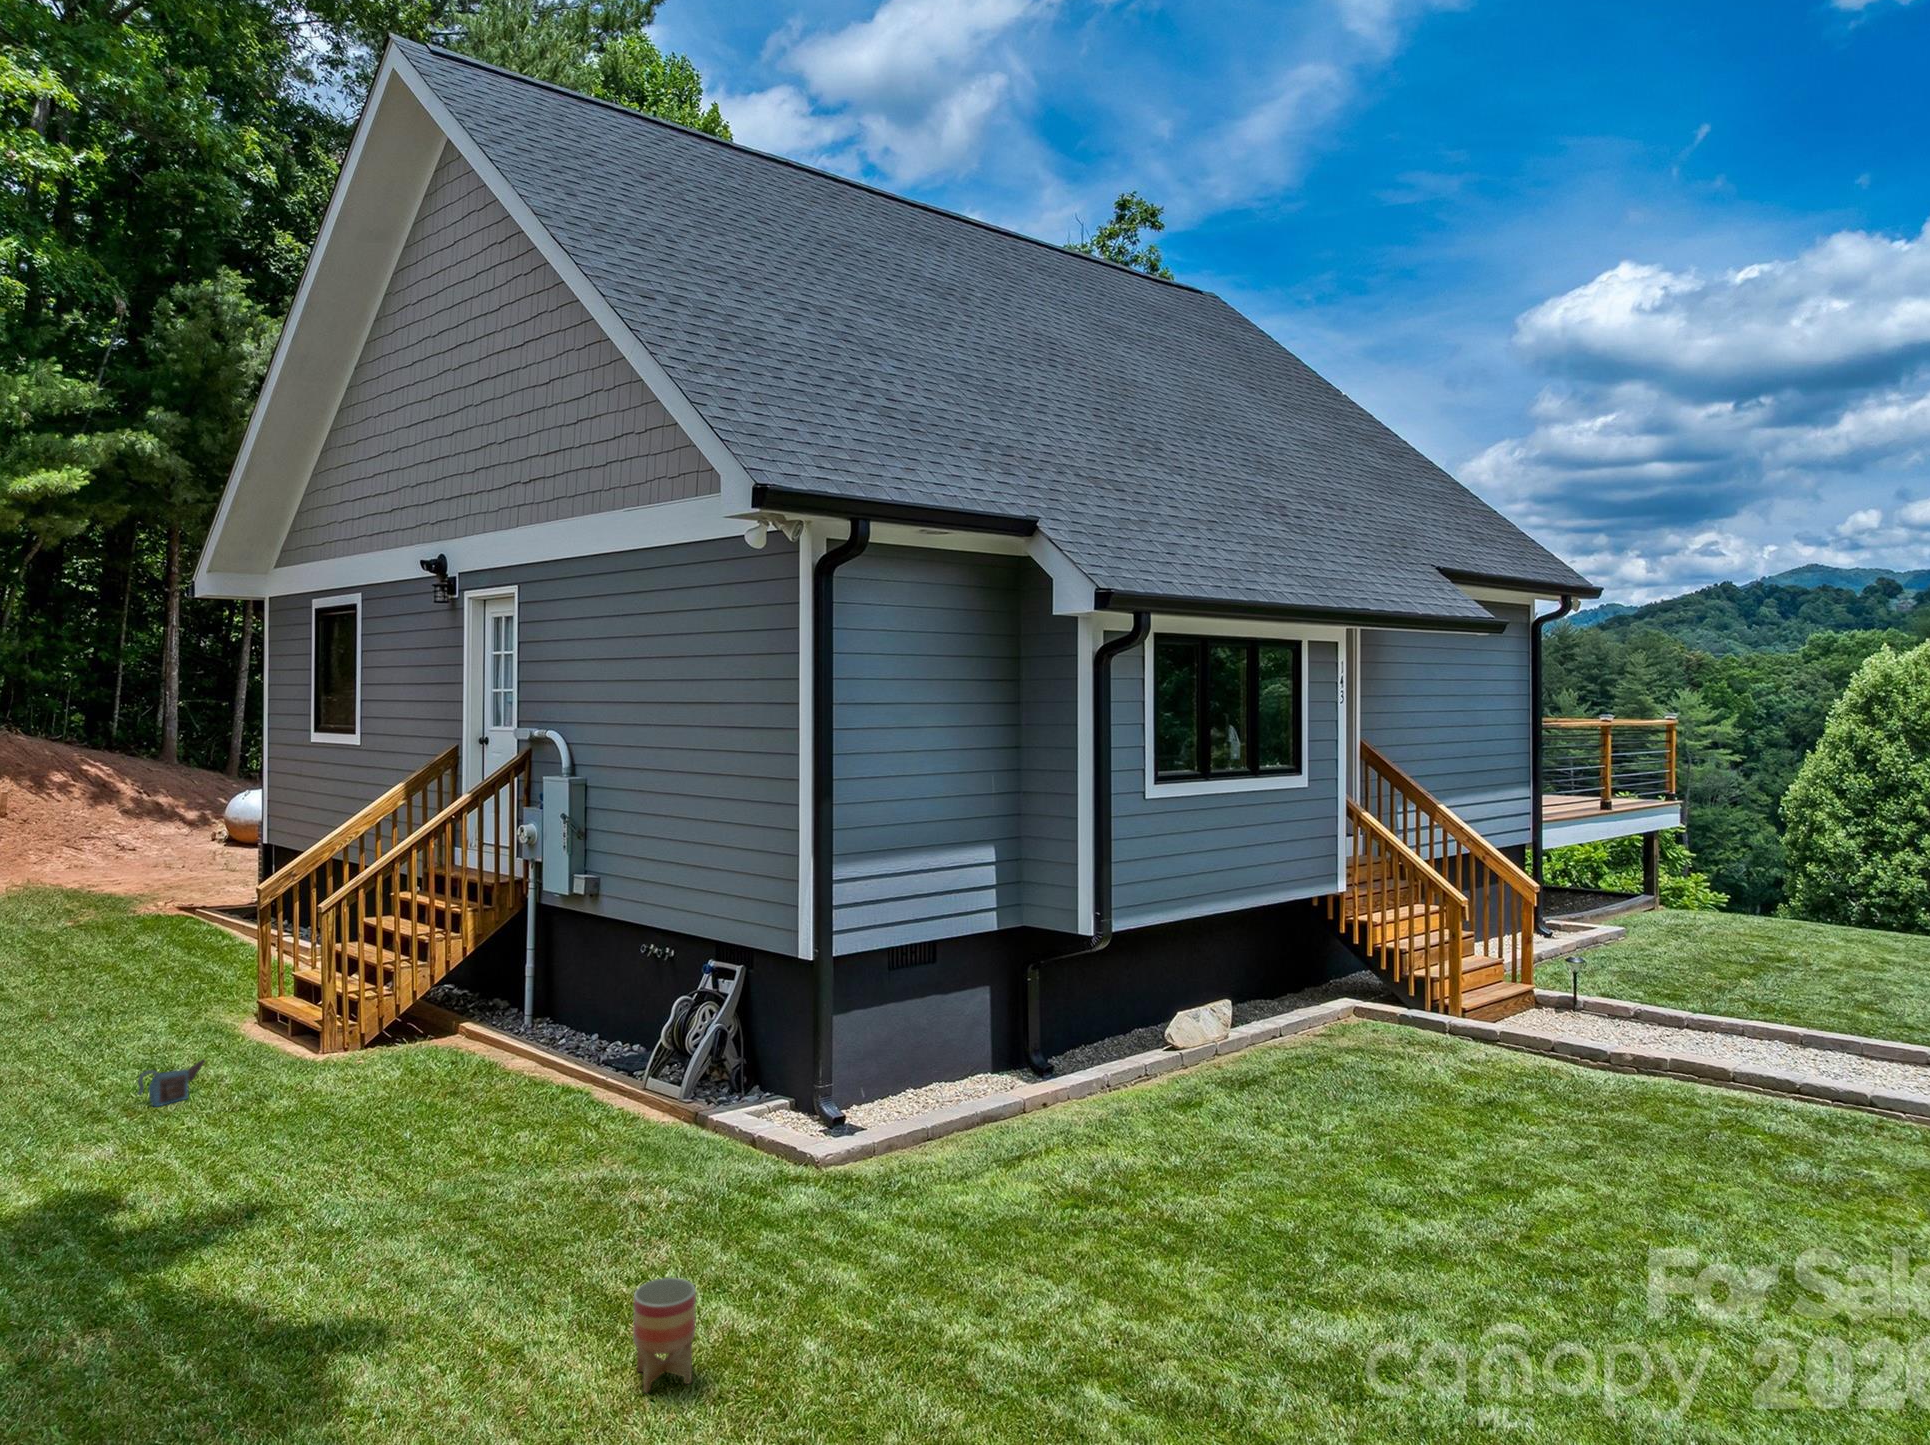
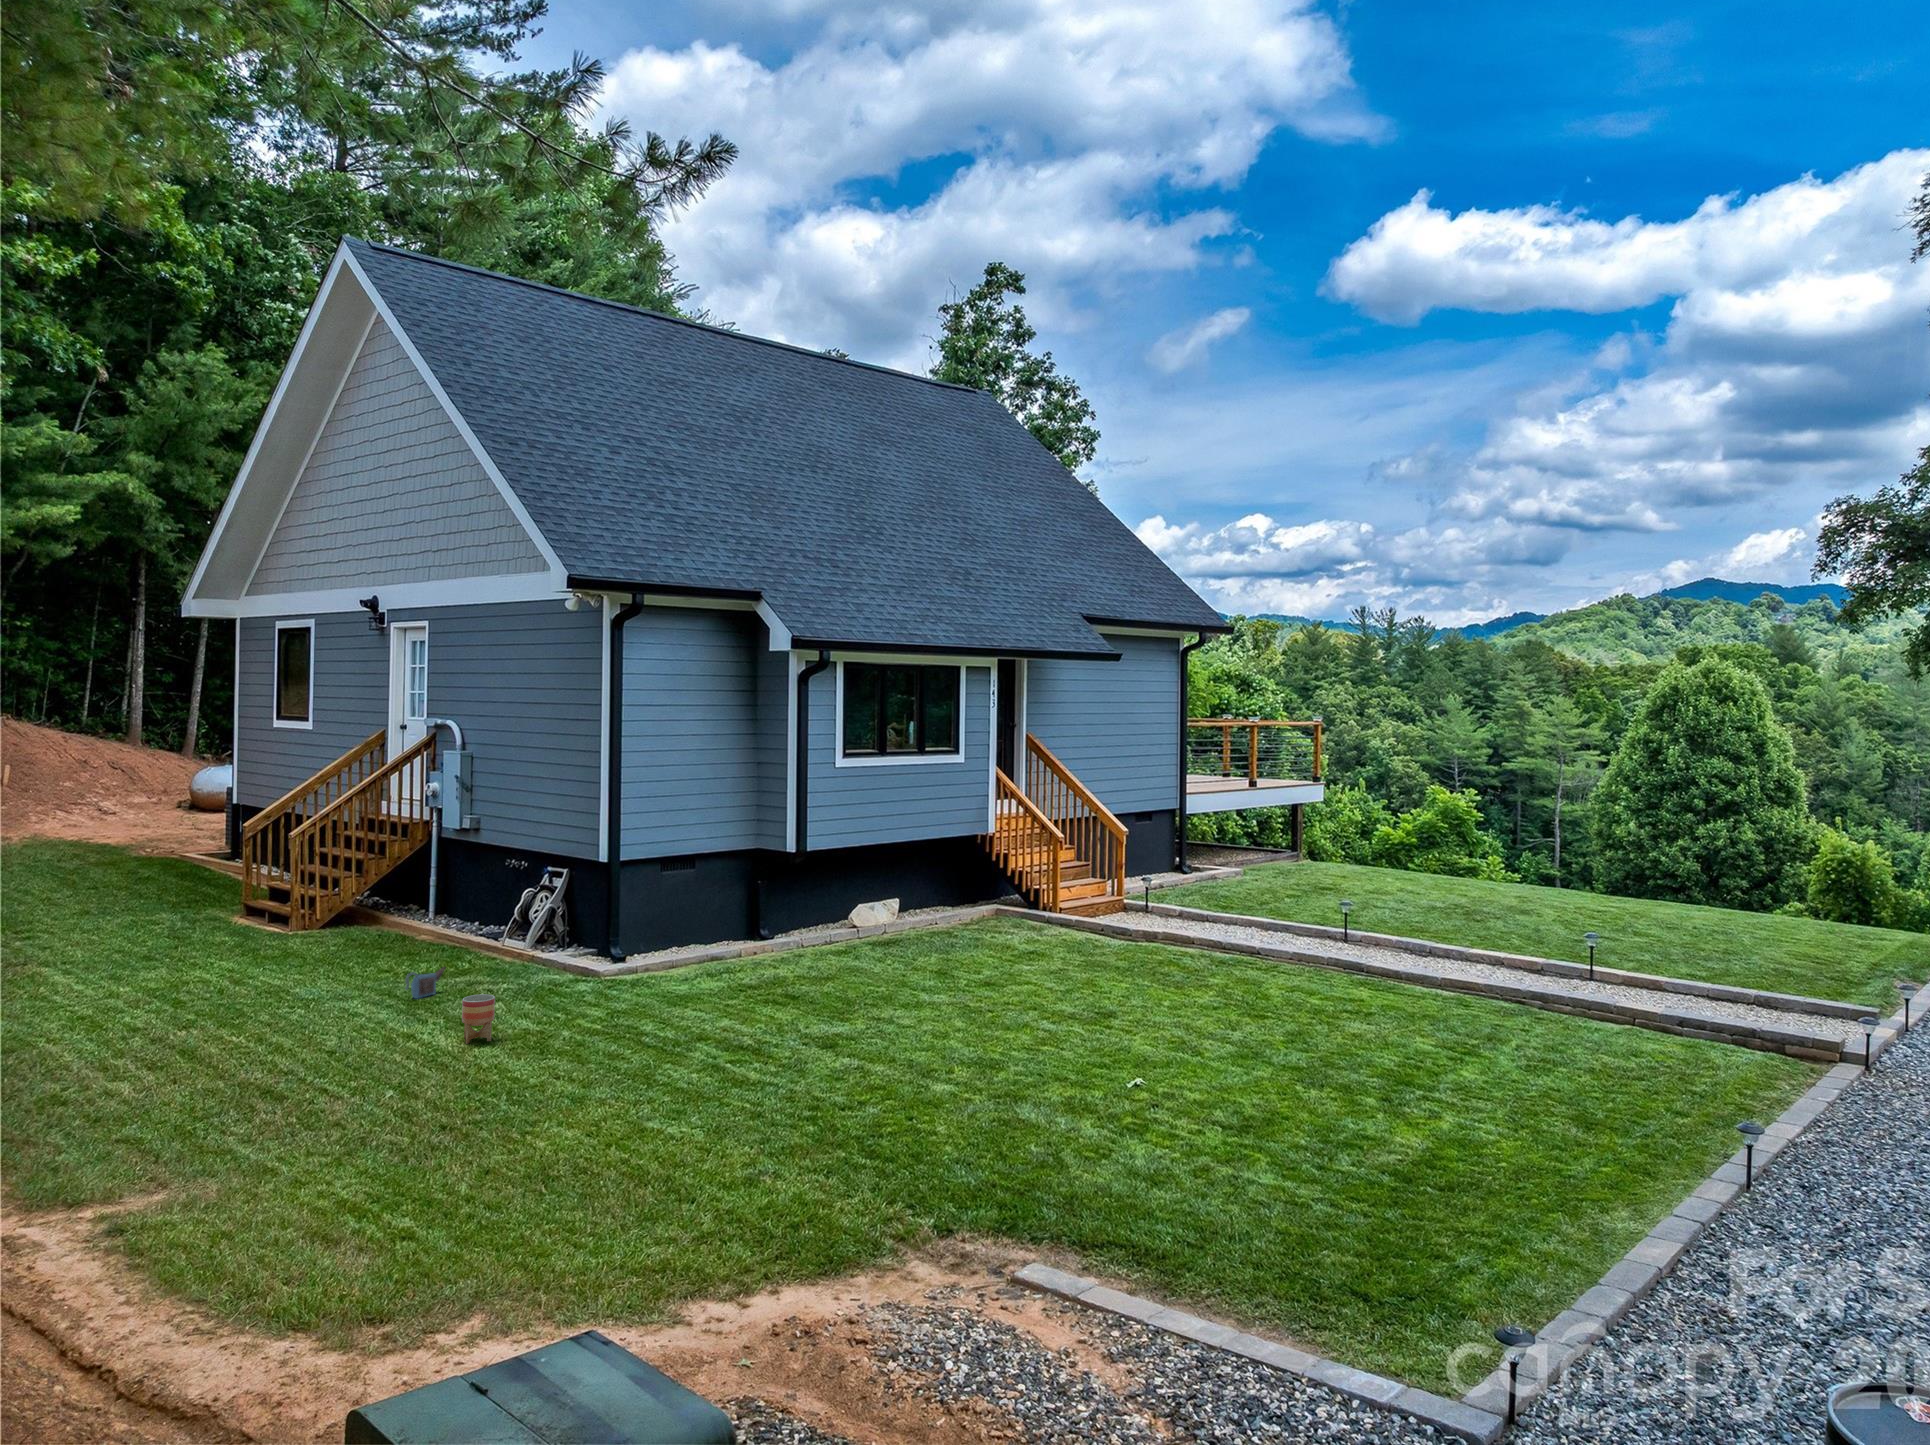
watering can: present [138,1059,205,1107] -> present [405,967,445,999]

